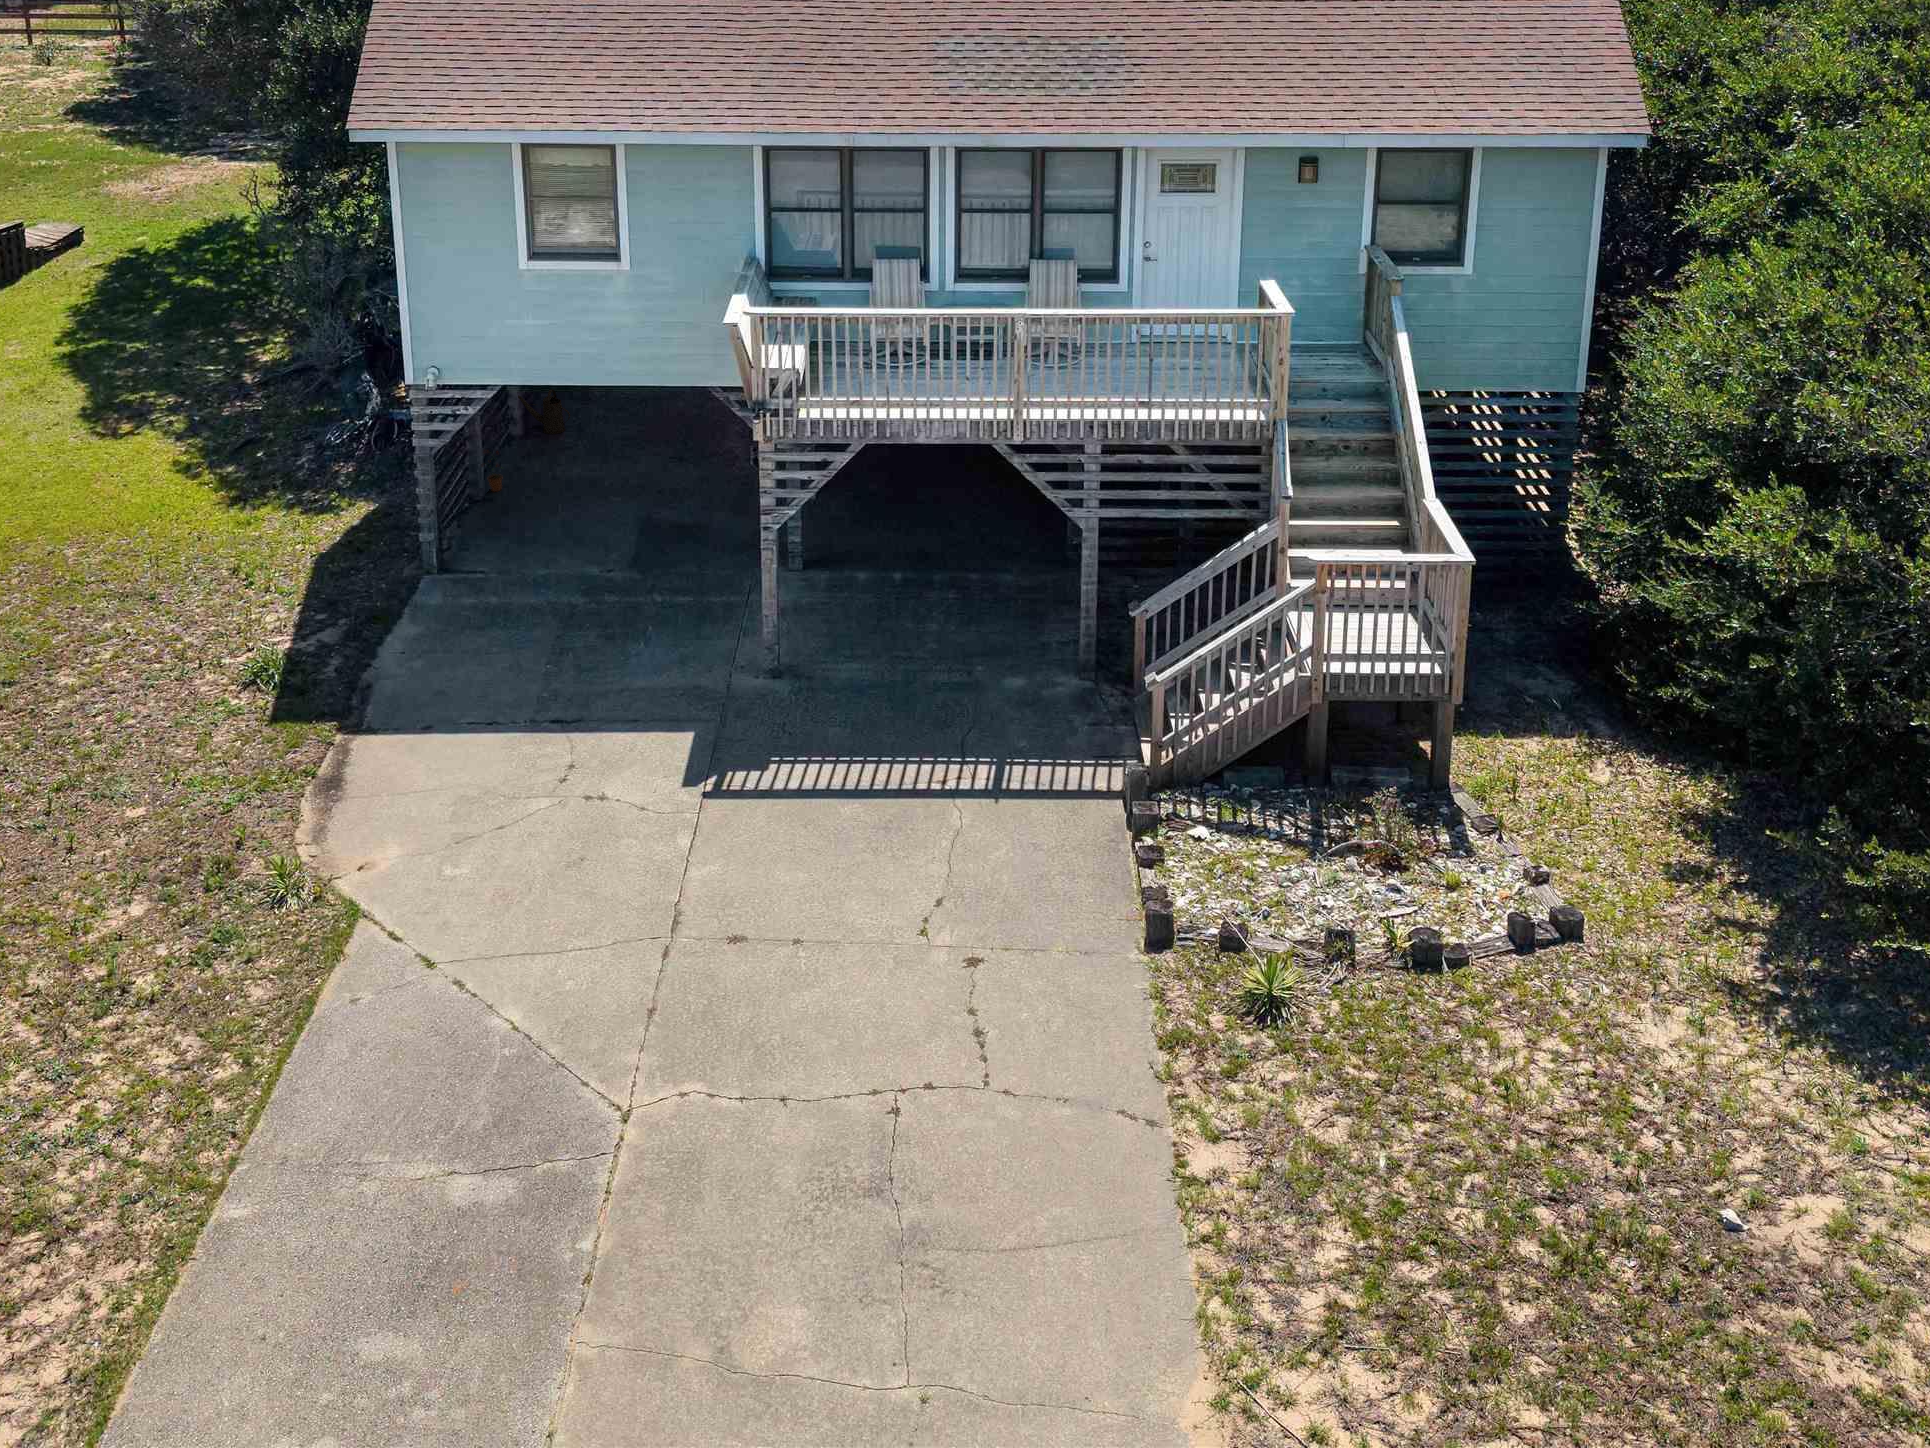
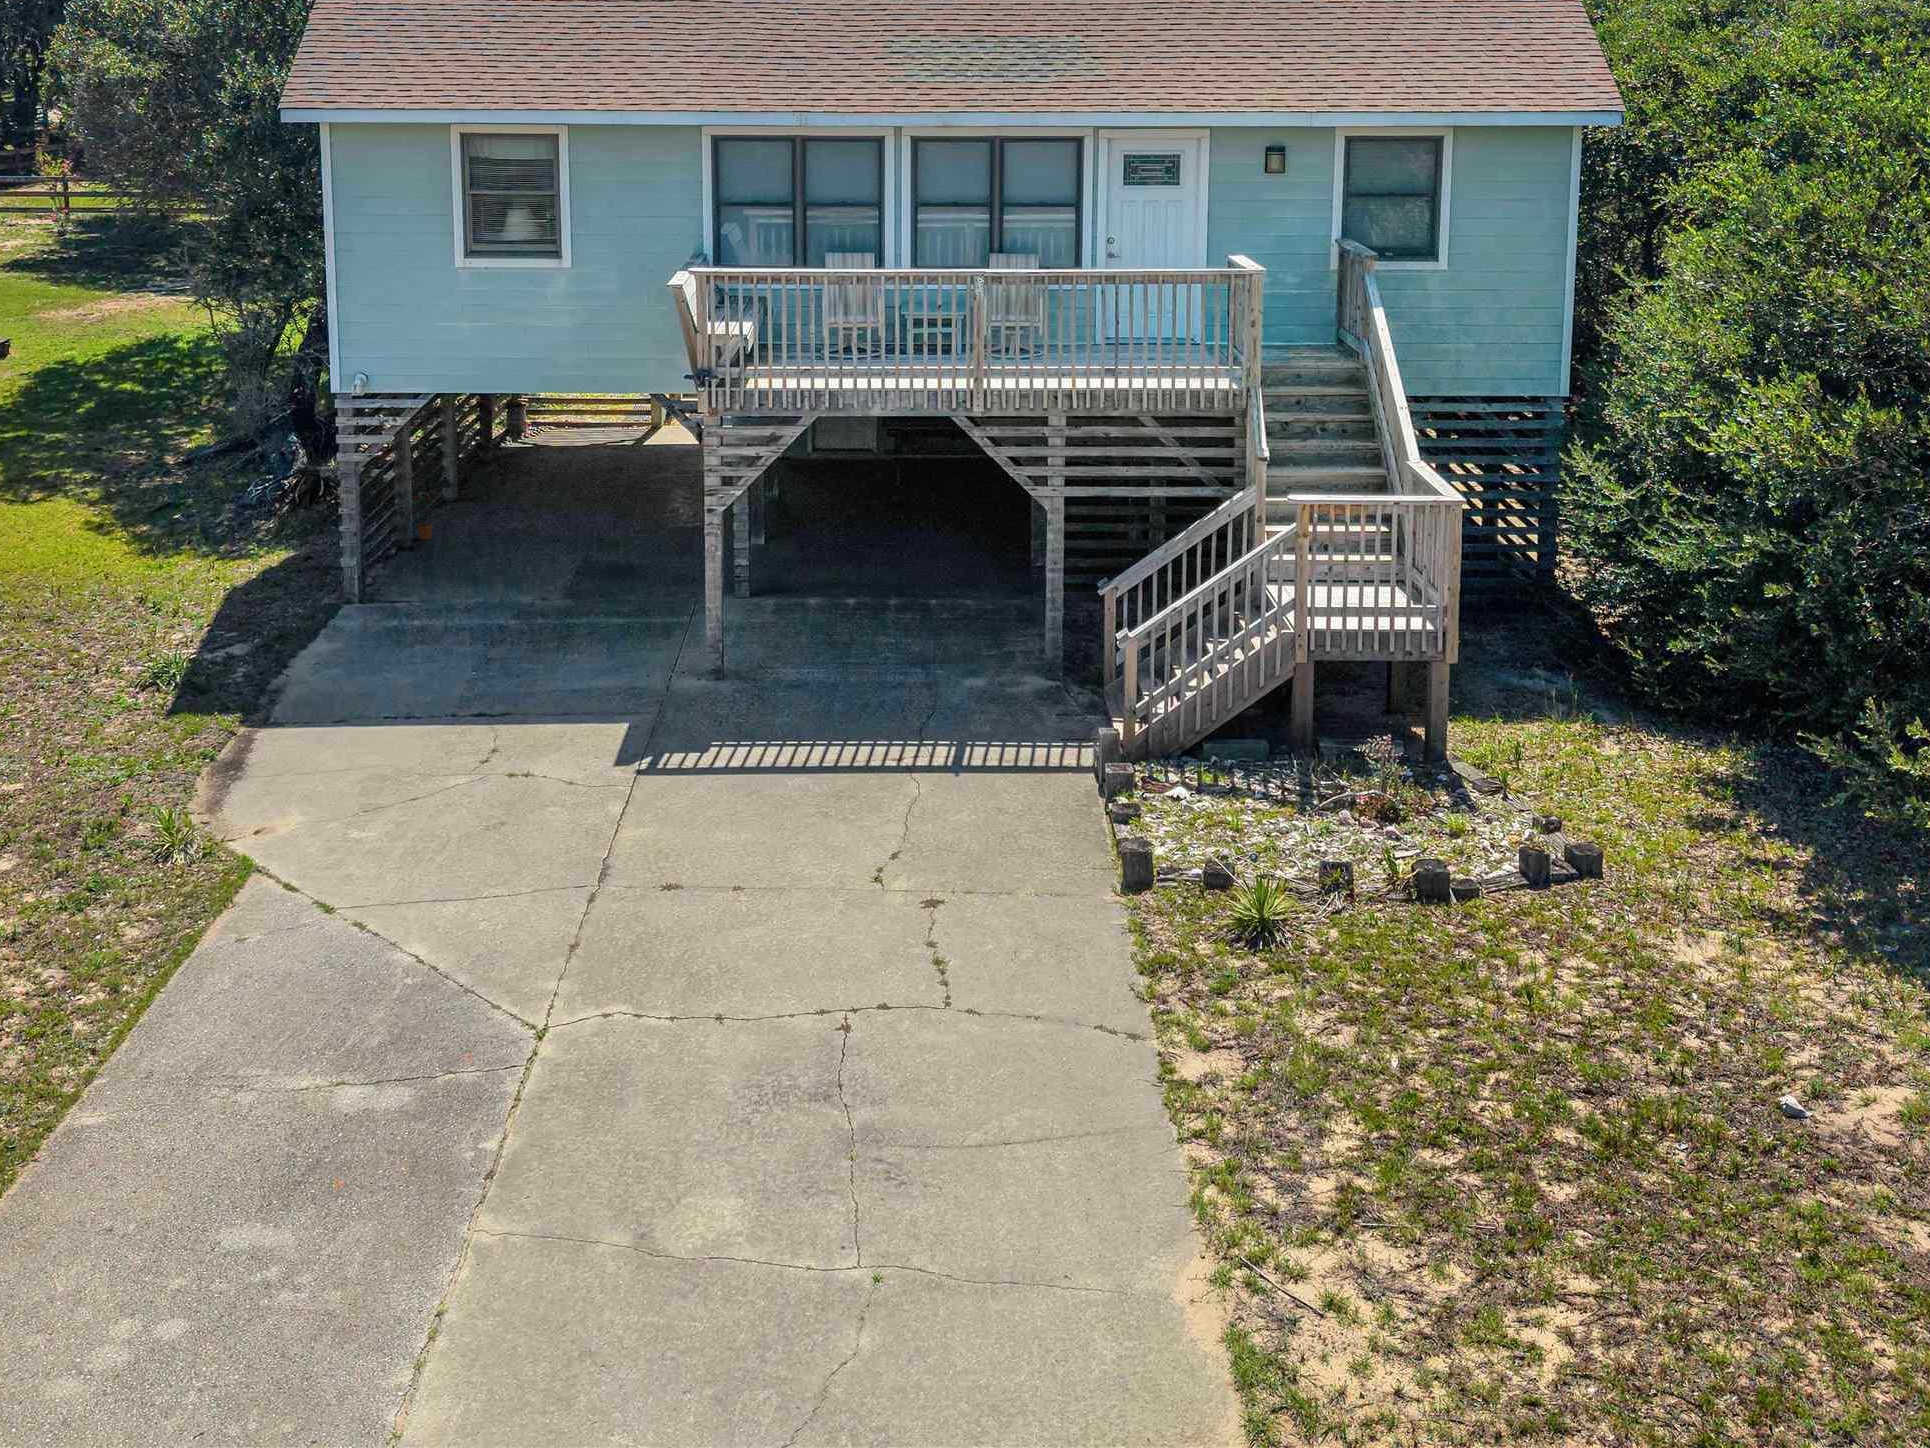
watering can: present [518,390,570,434] -> none [452,451,506,498]

